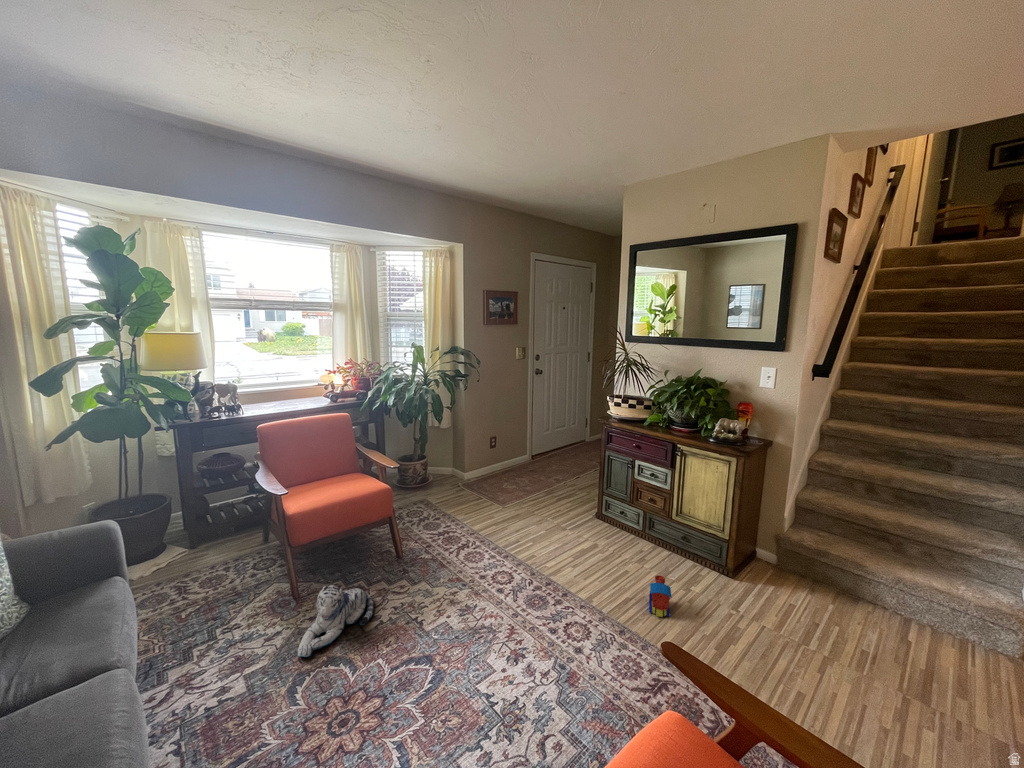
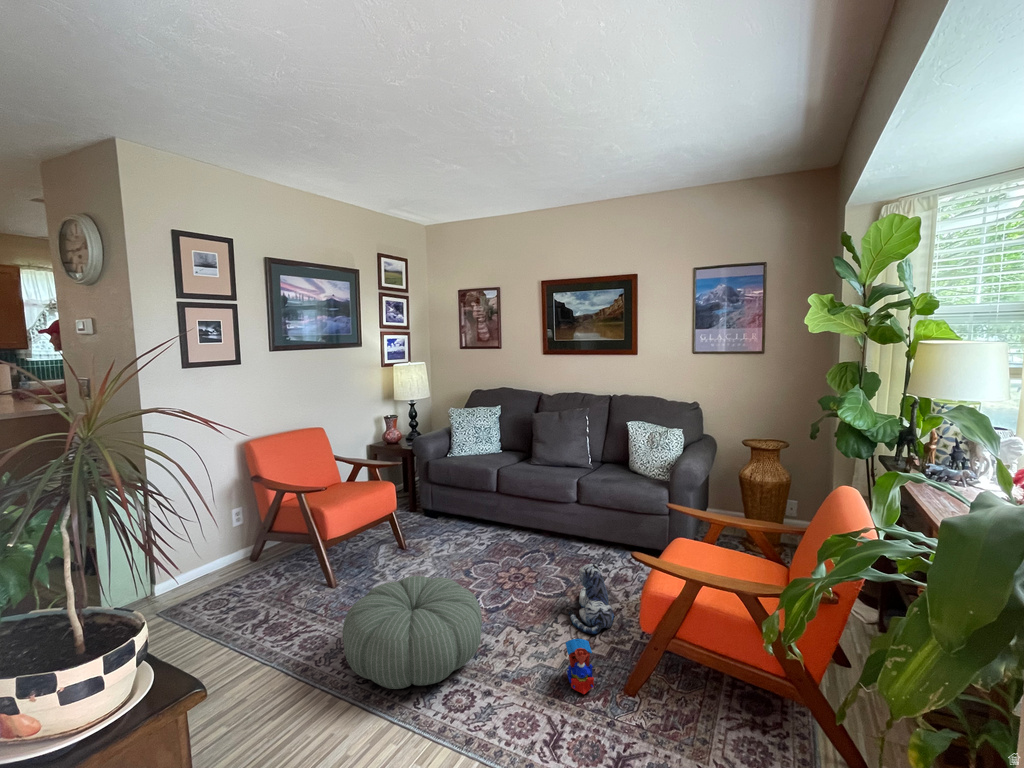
pouf: none [460,549,590,665] -> present [343,576,482,689]
toy train: present [649,575,672,617] -> present [566,639,594,694]

